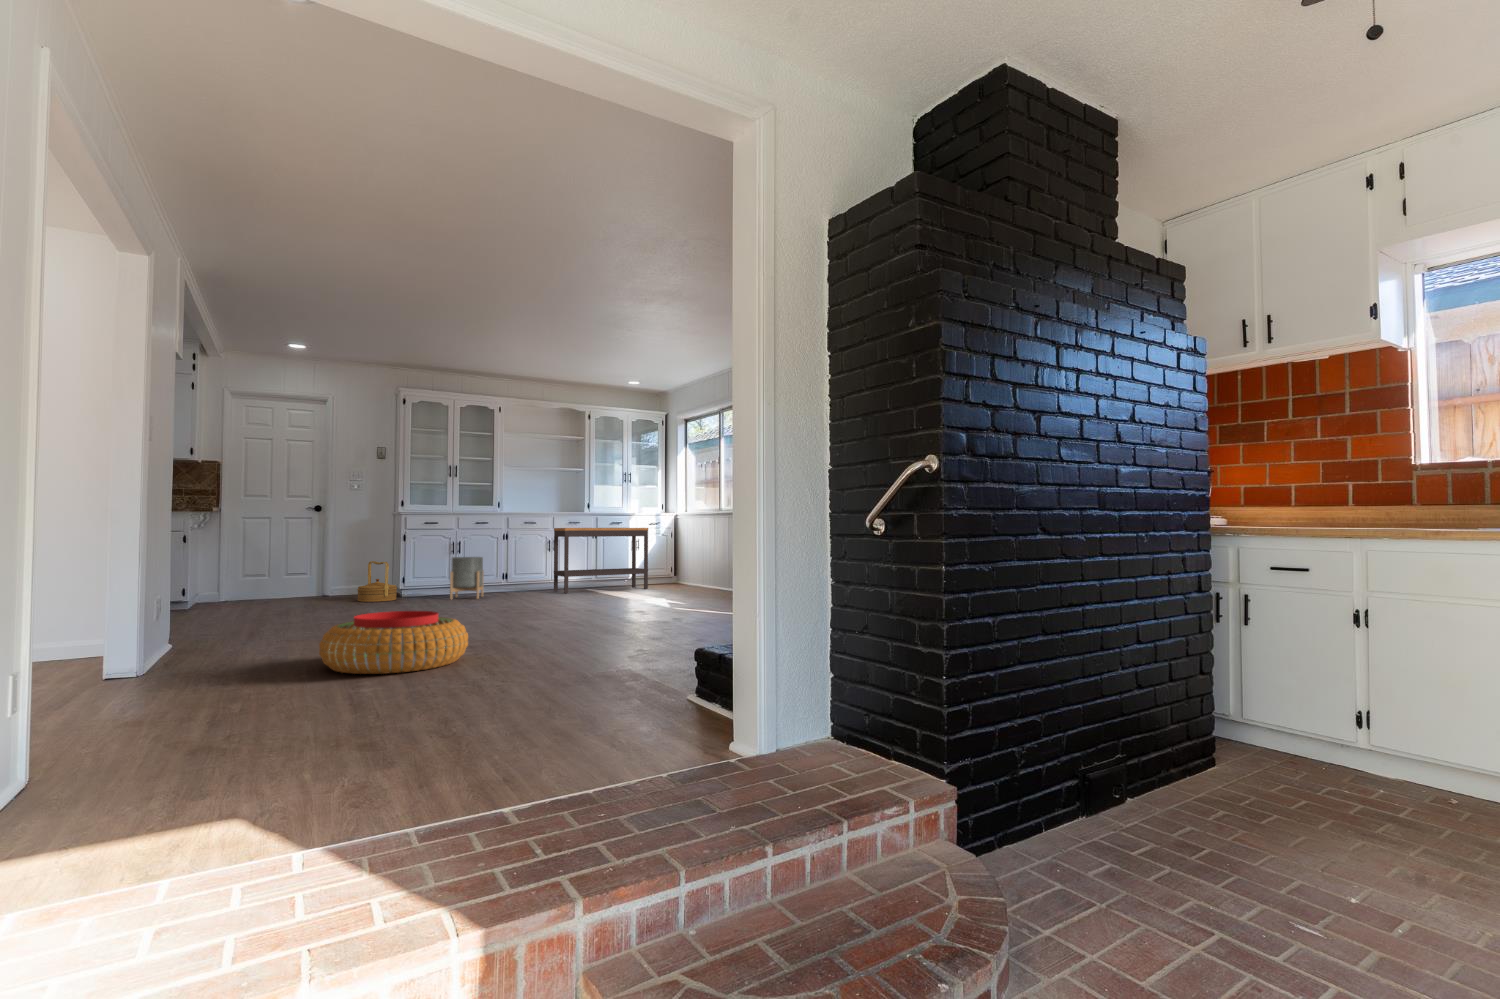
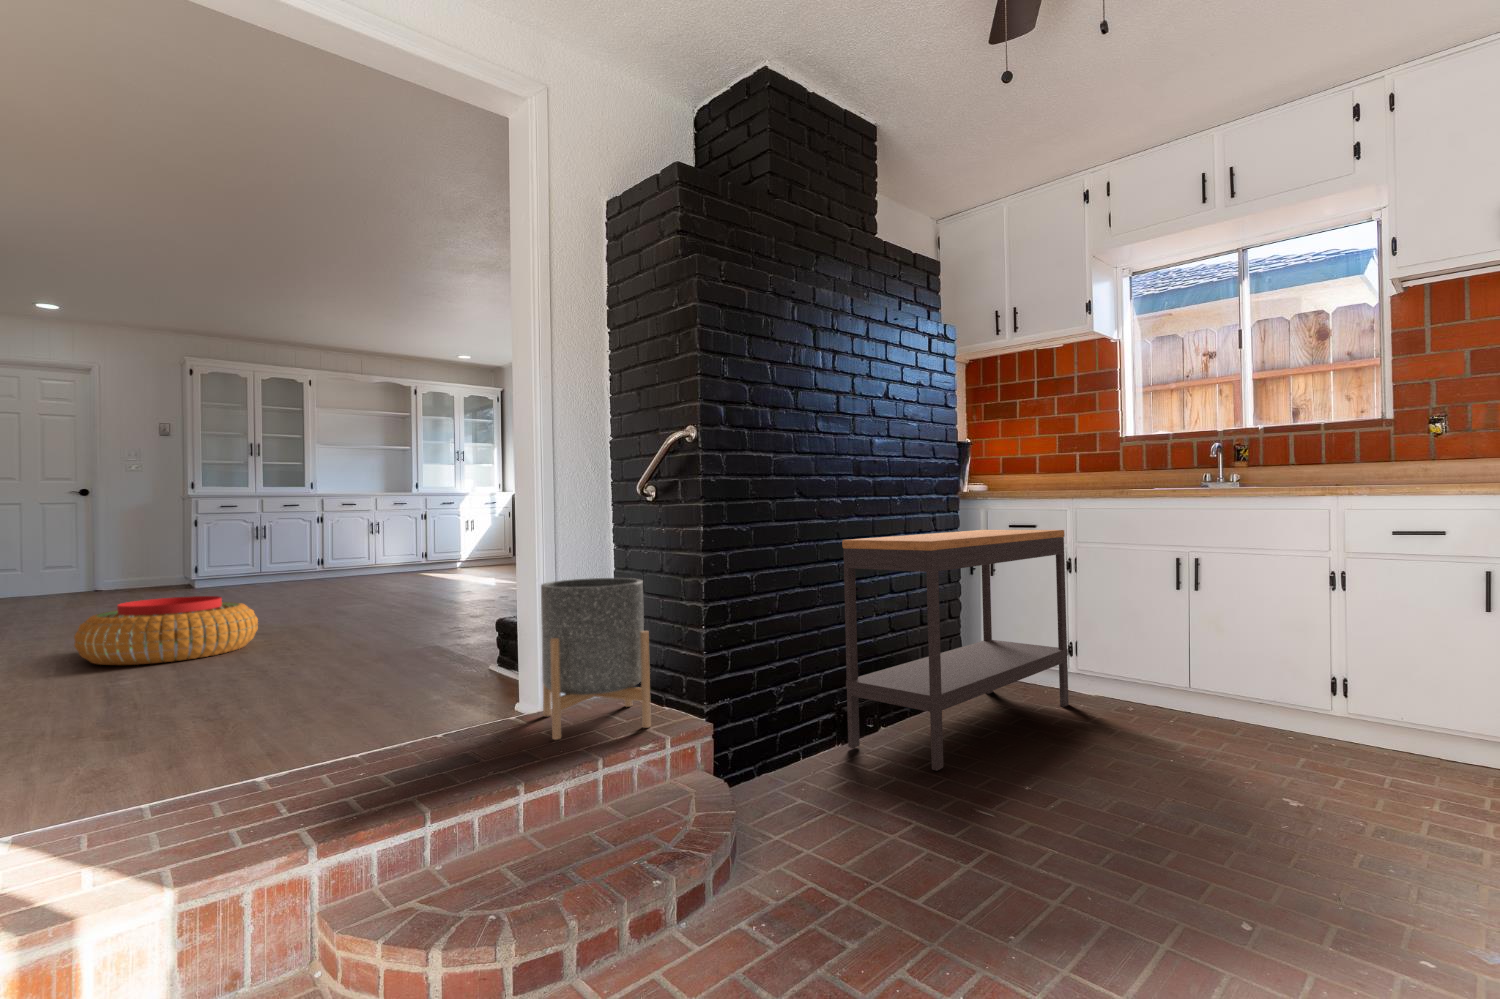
console table: present [554,528,648,593] -> present [842,530,1069,771]
planter: present [450,557,484,600] -> present [541,578,651,740]
woven basket: present [357,561,397,602] -> none [139,549,190,594]

